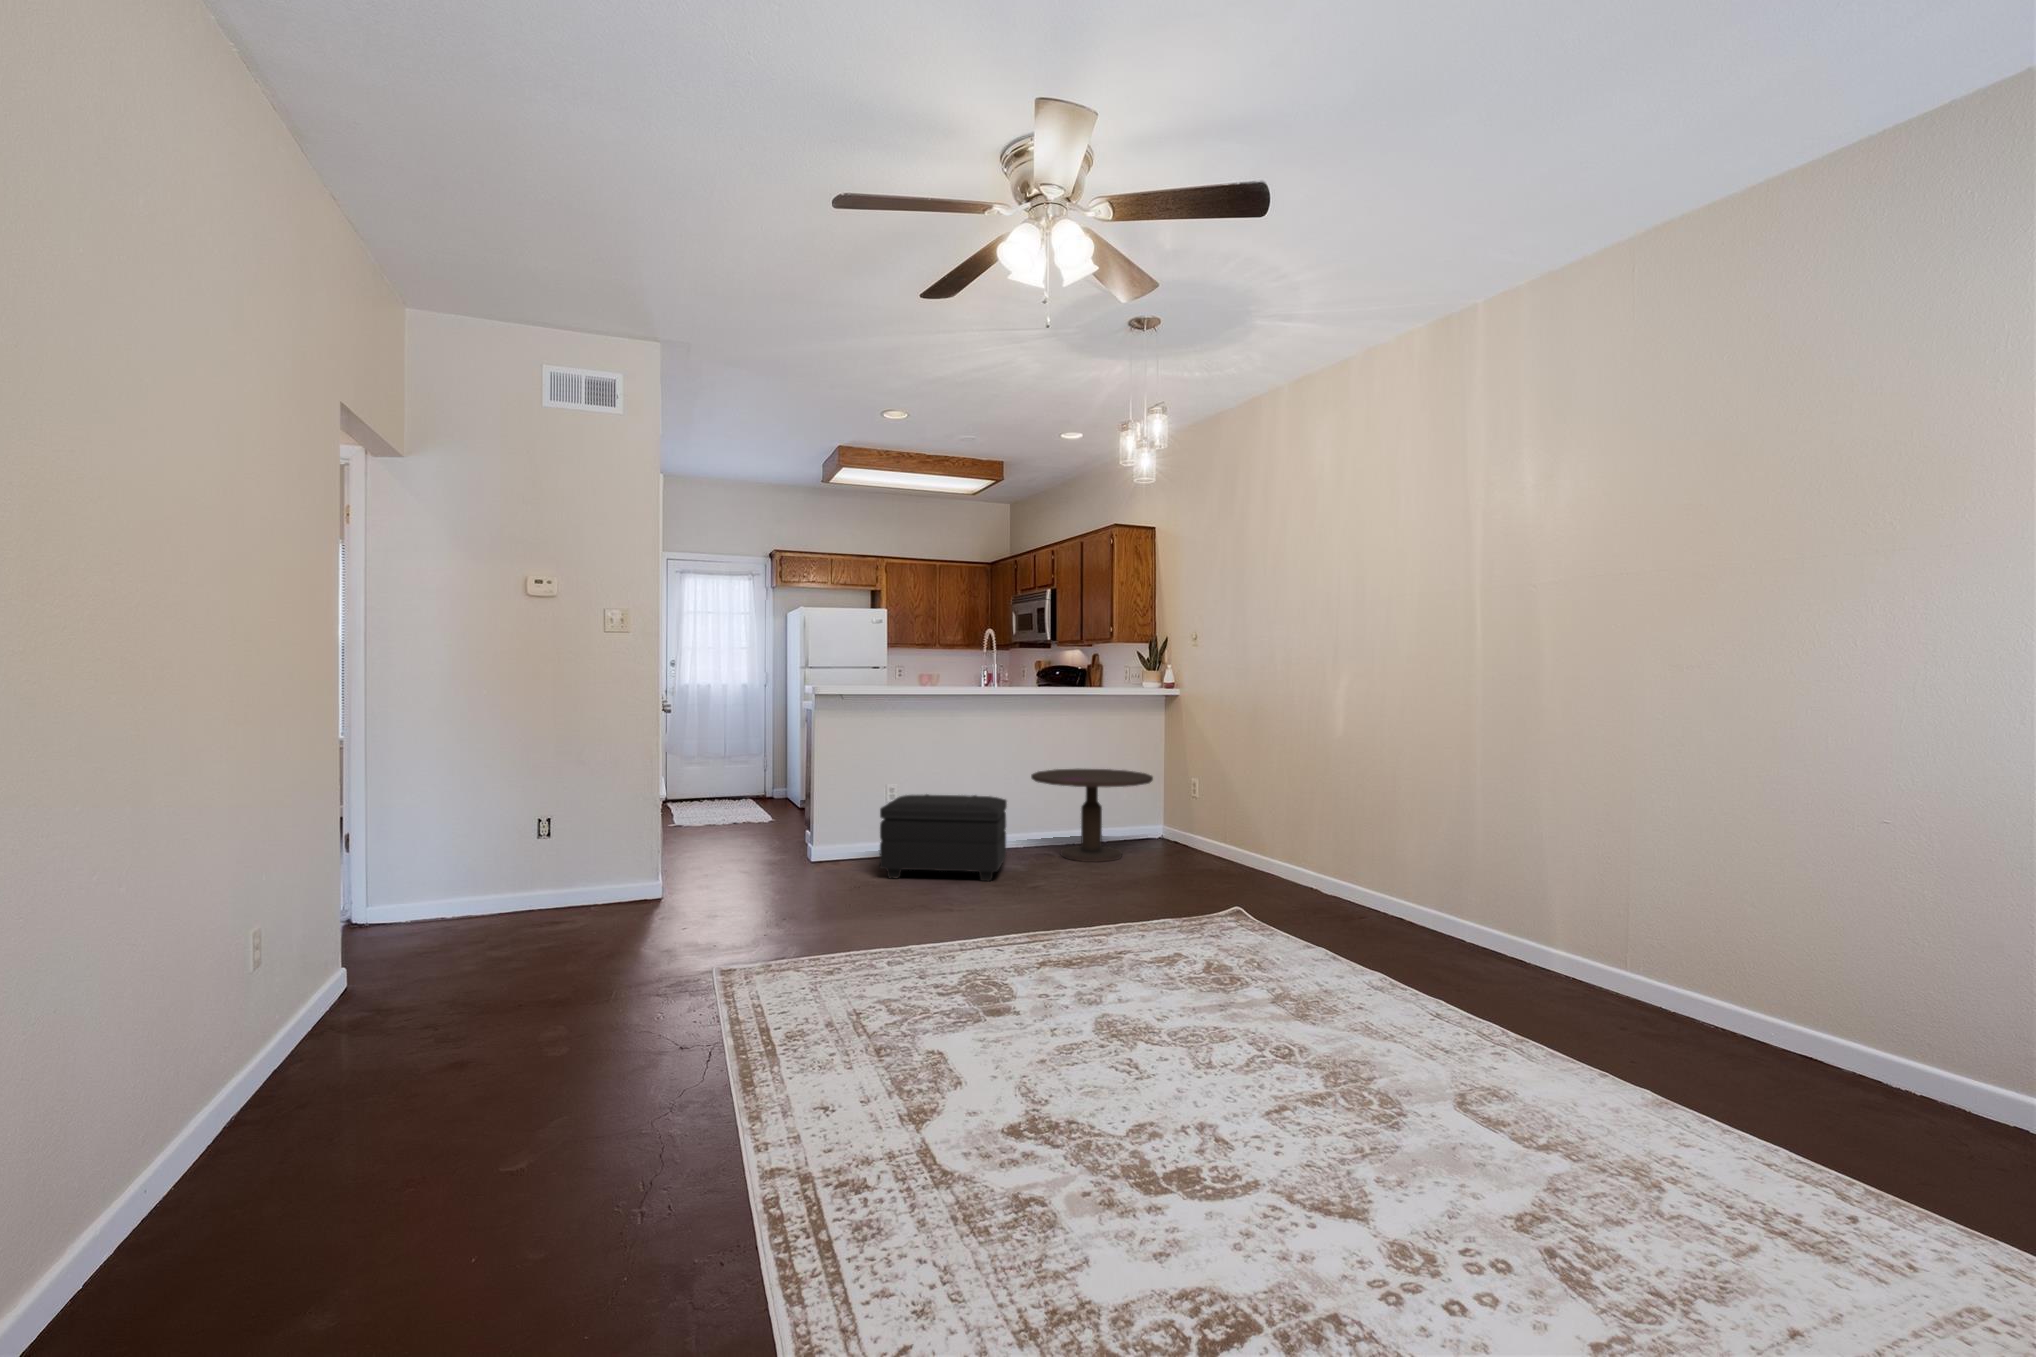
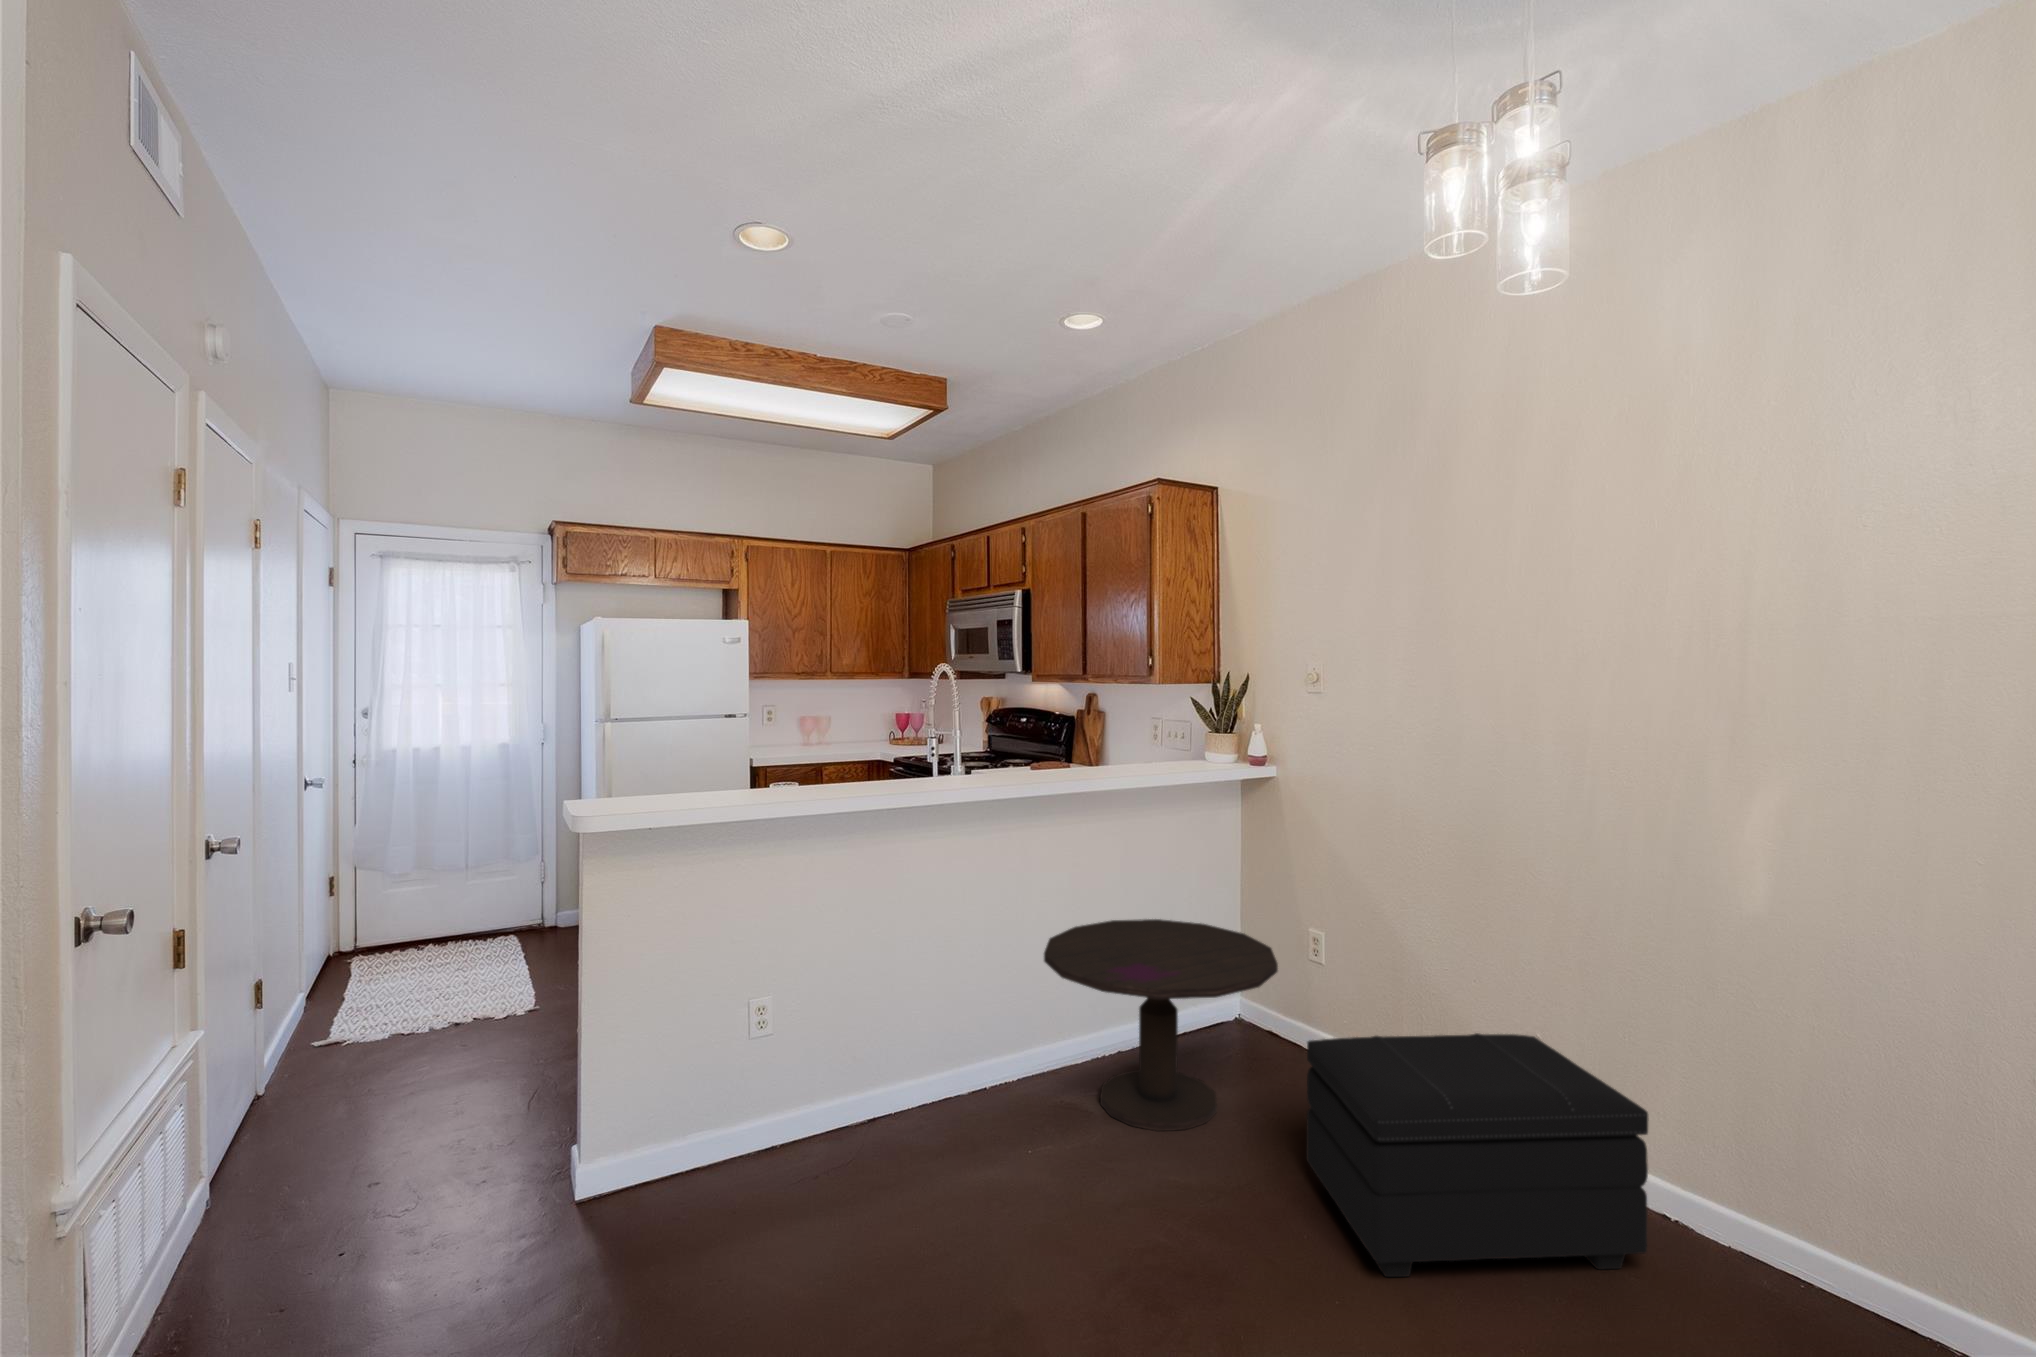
footstool: present [880,794,1007,881] -> present [1307,1033,1648,1277]

